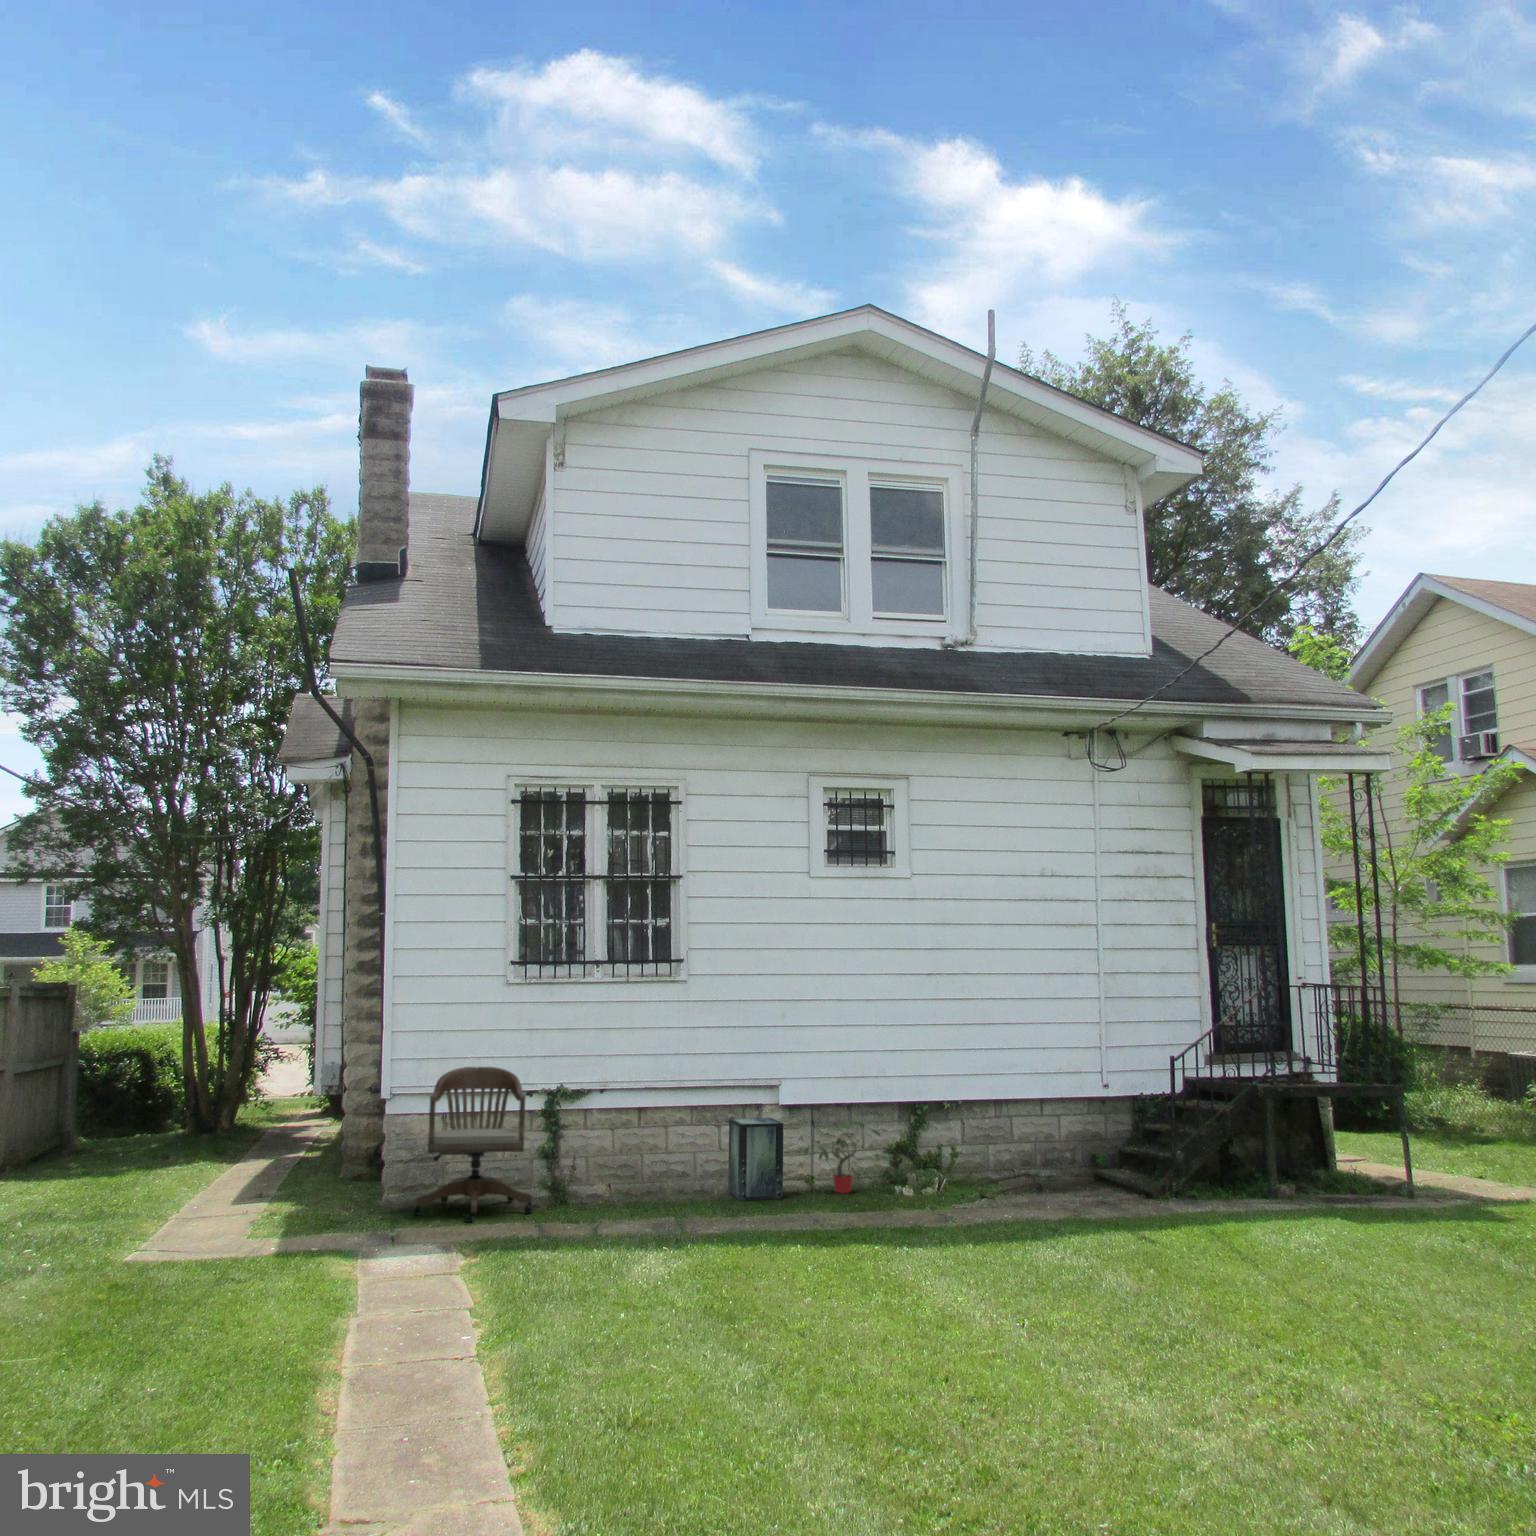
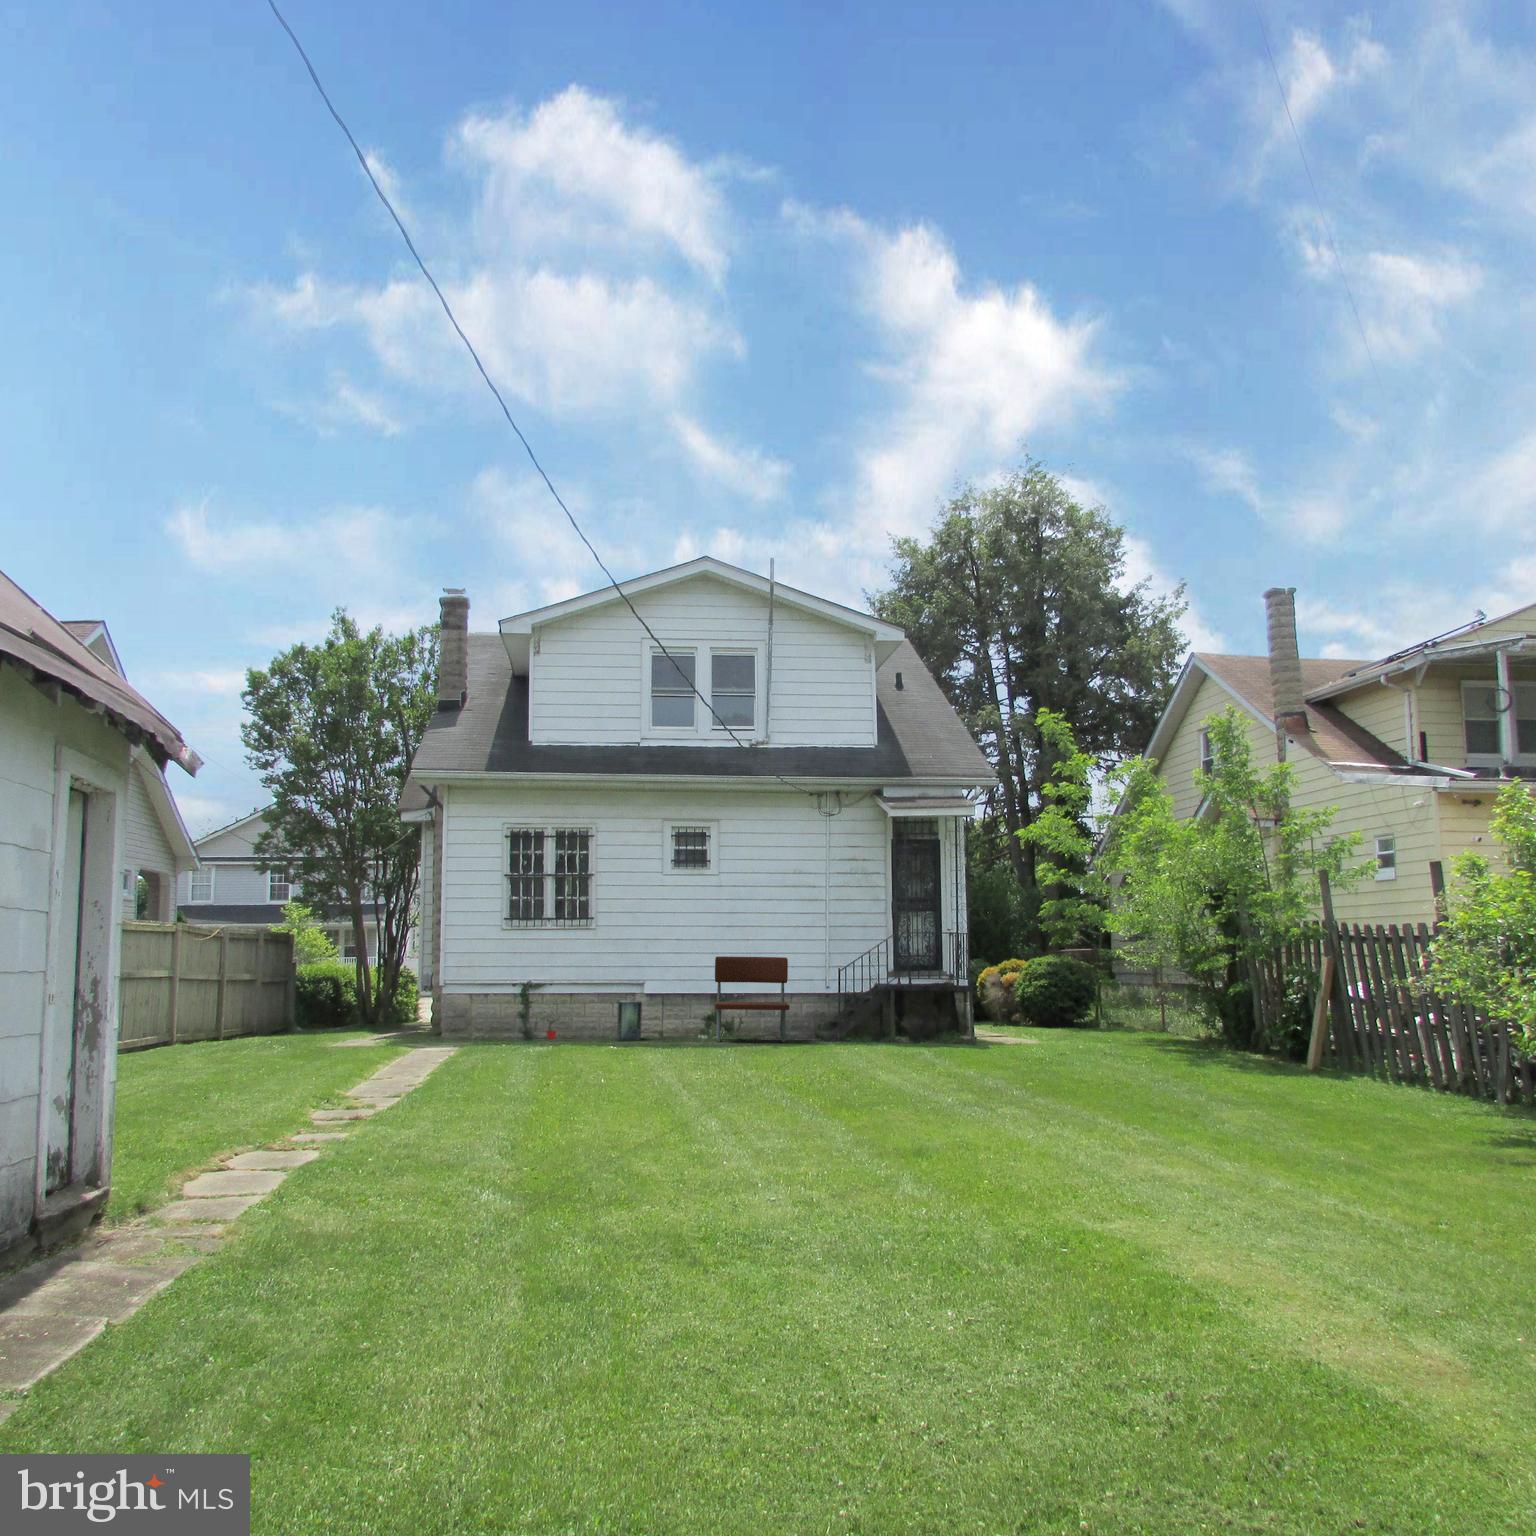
bench: none [908,1030,1067,1198] -> present [715,956,789,1042]
chair: present [413,1067,534,1222] -> none [451,971,510,1043]
potted plant: present [805,1121,886,1193] -> present [538,1002,574,1039]

